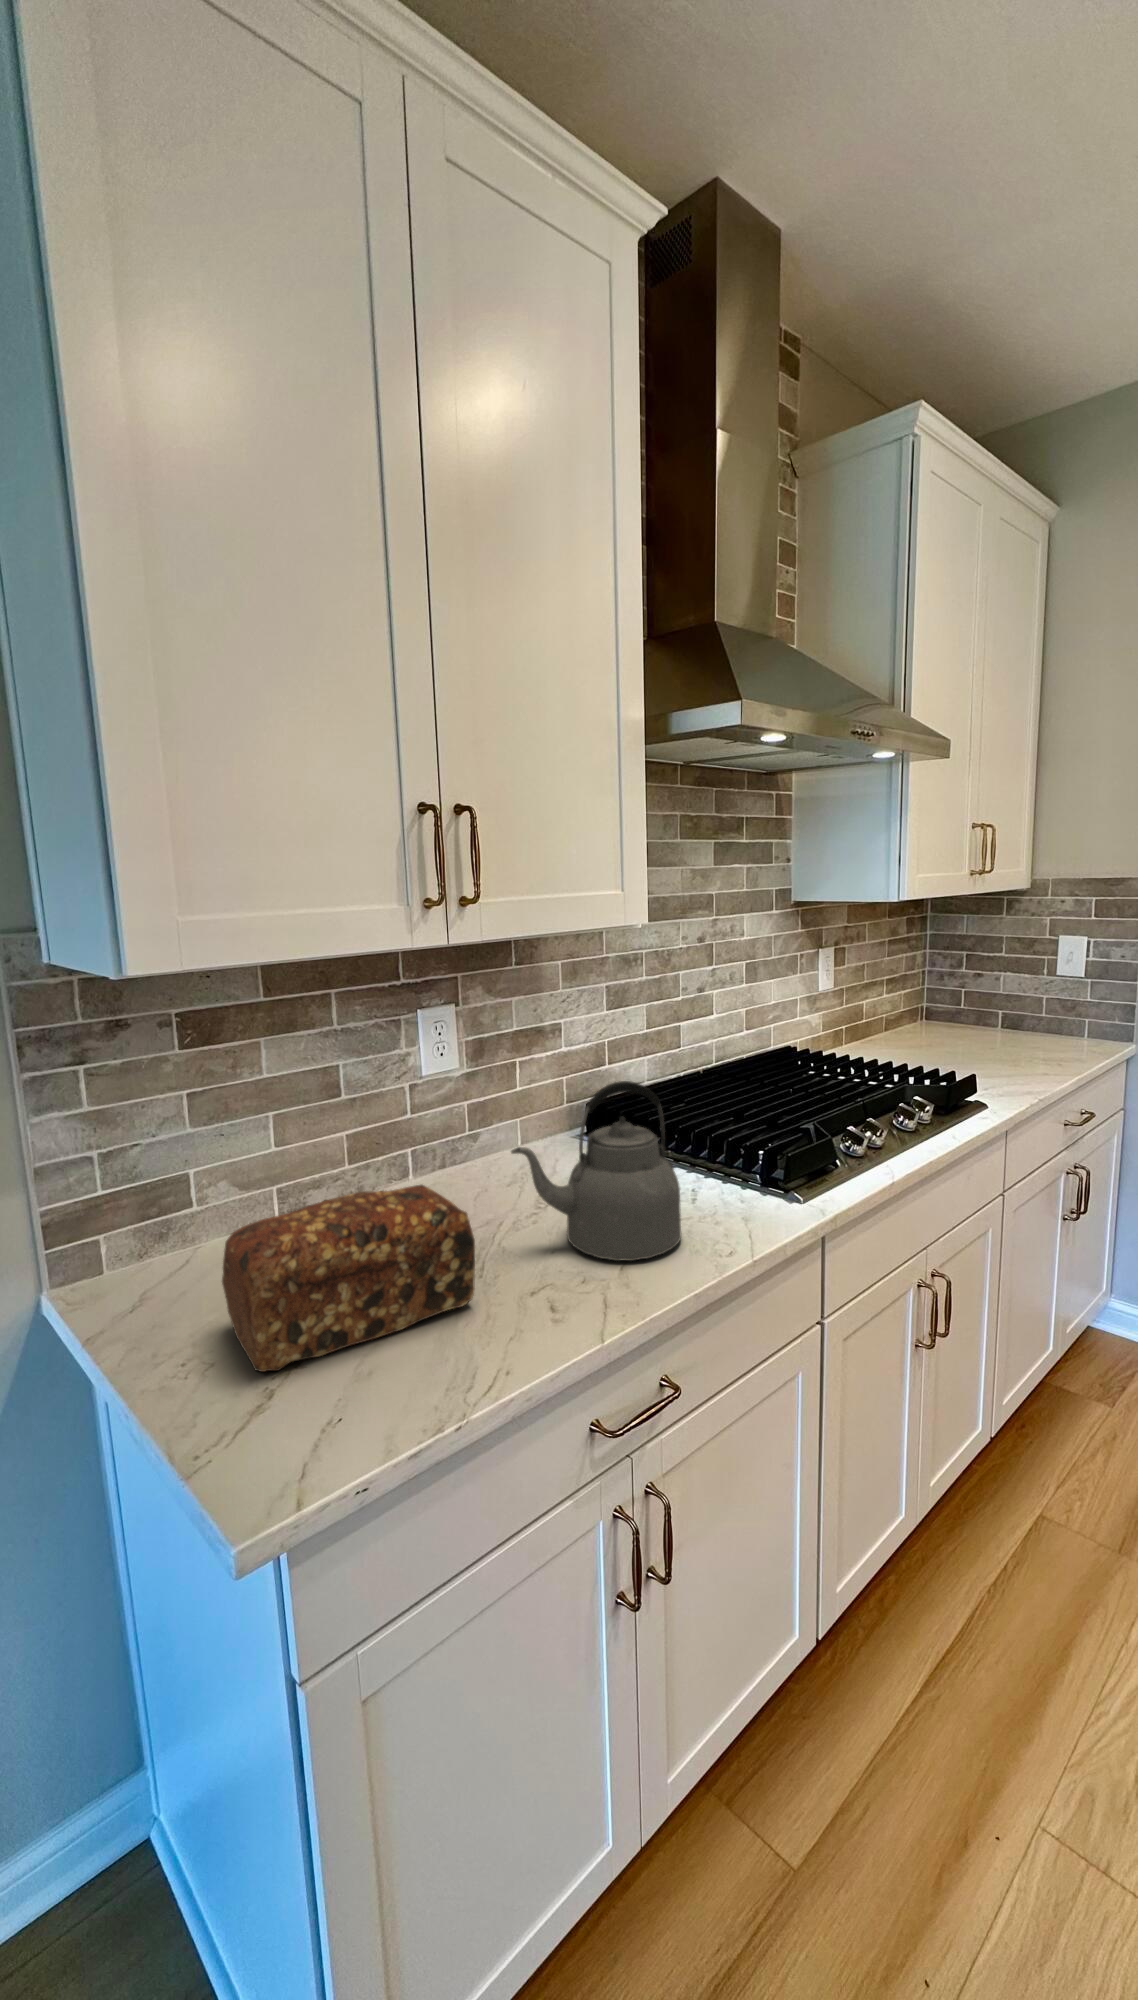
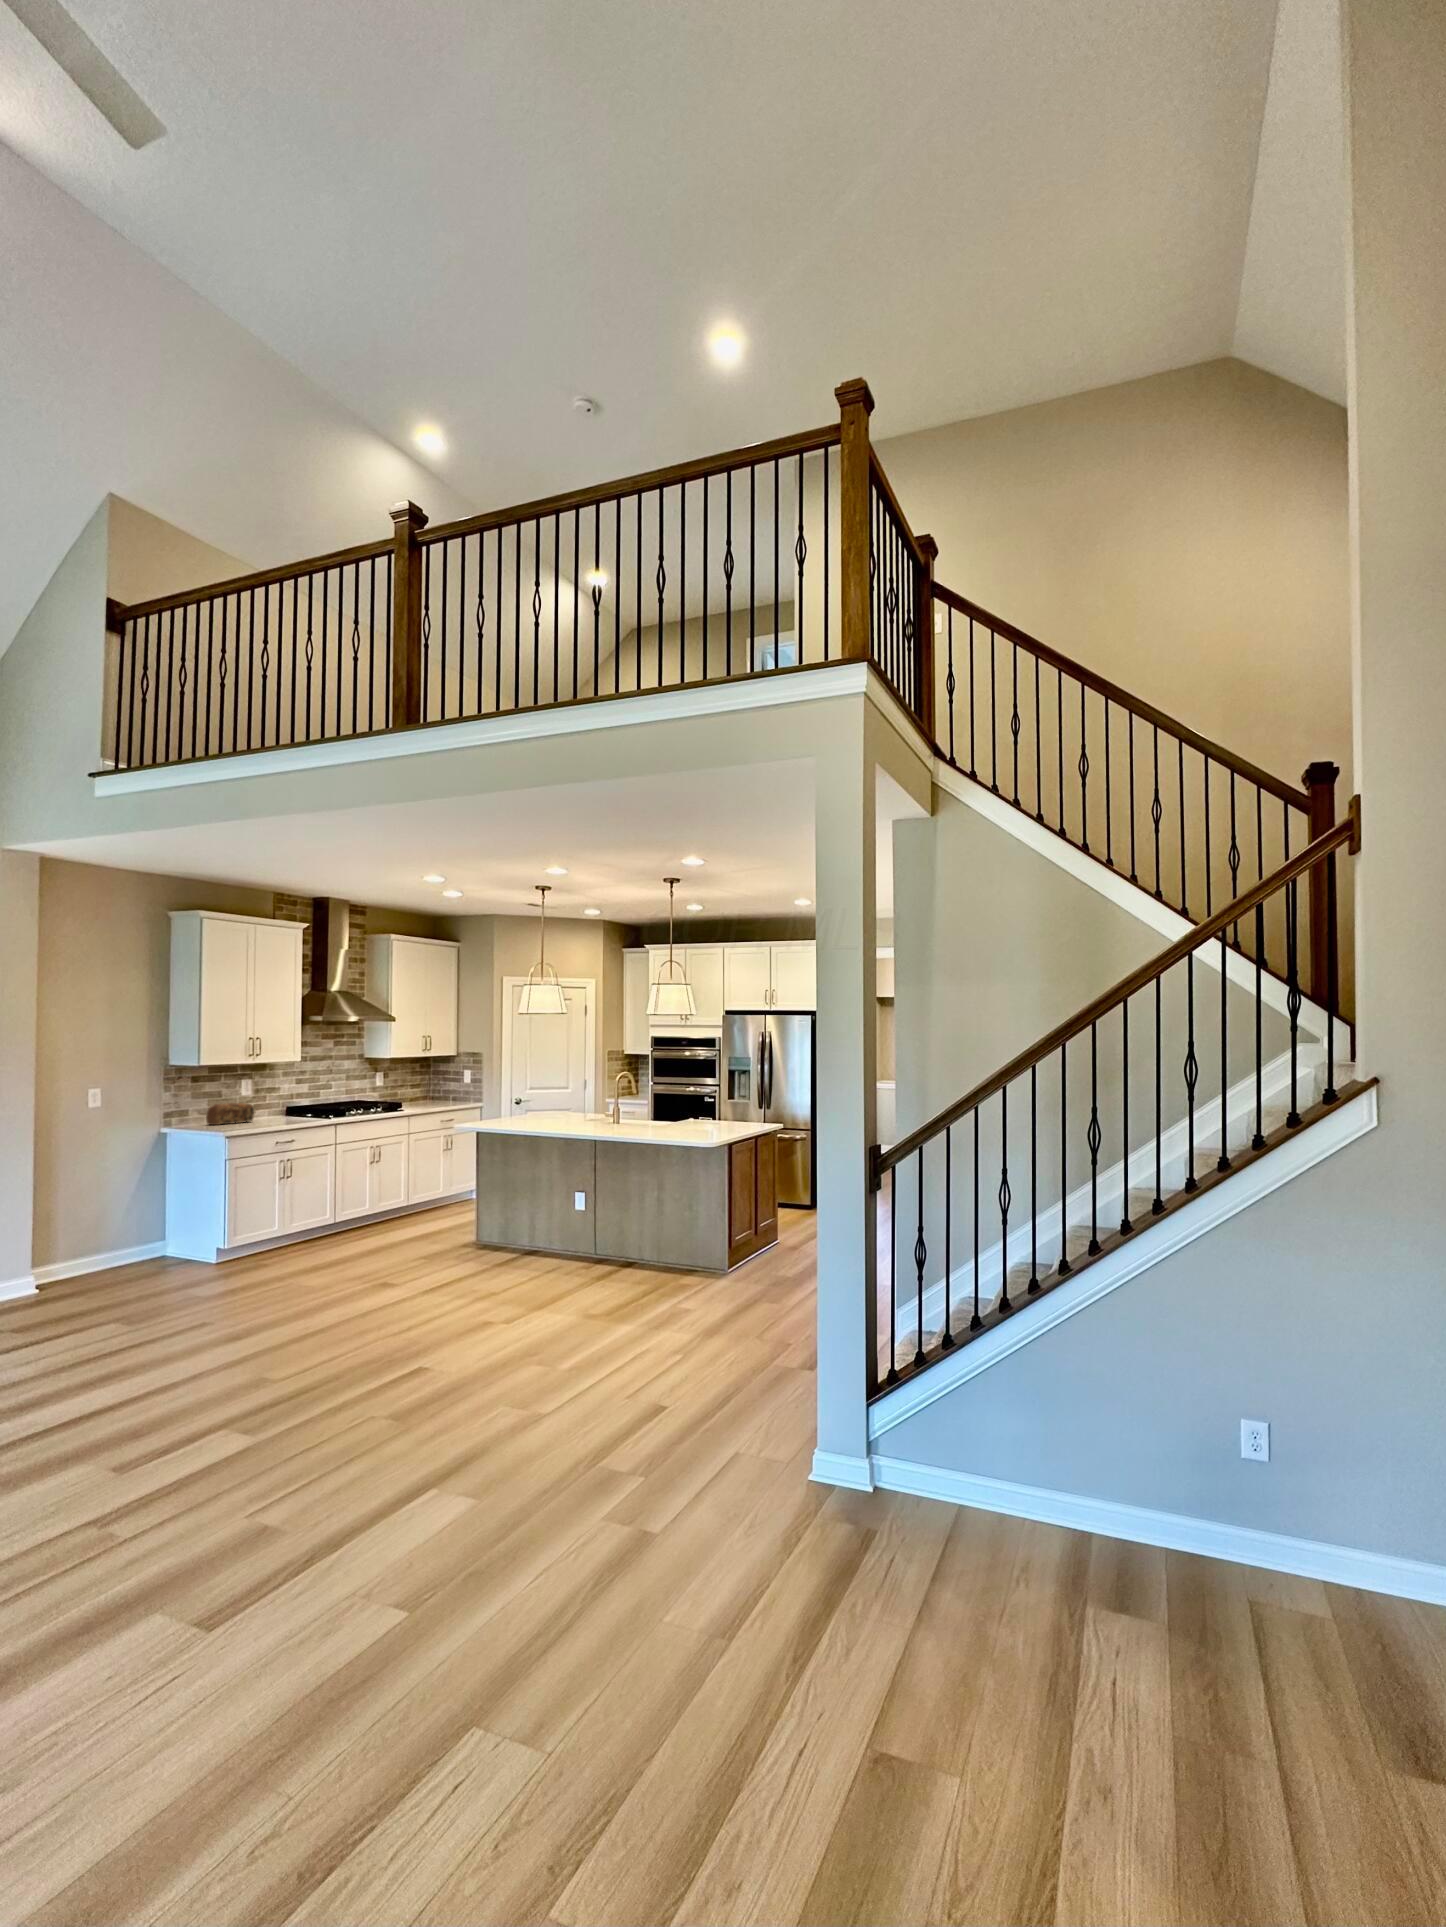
kettle: present [511,1081,681,1261] -> none [262,1087,298,1119]

